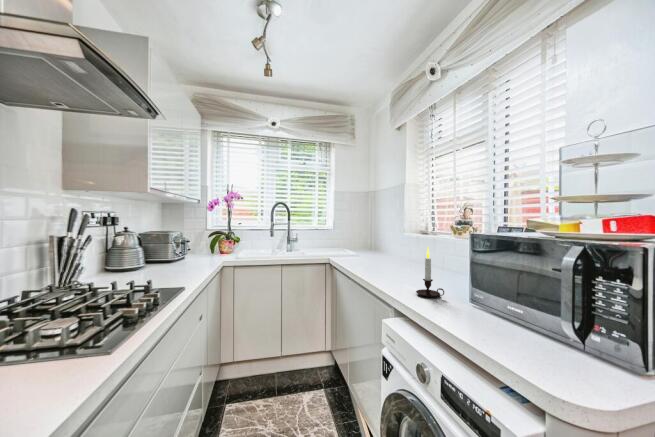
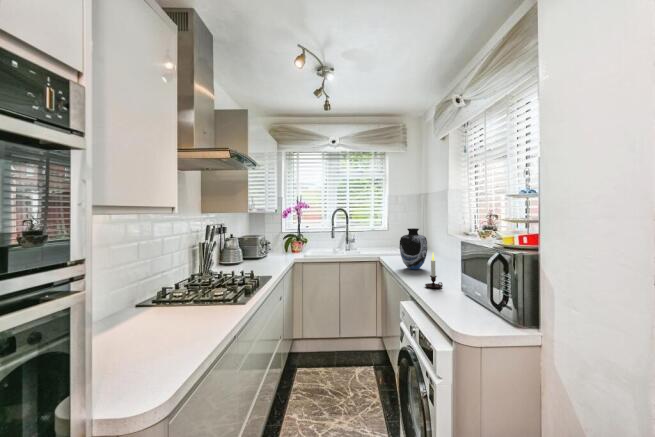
vase: none [361,221,394,270] -> present [400,228,427,270]

